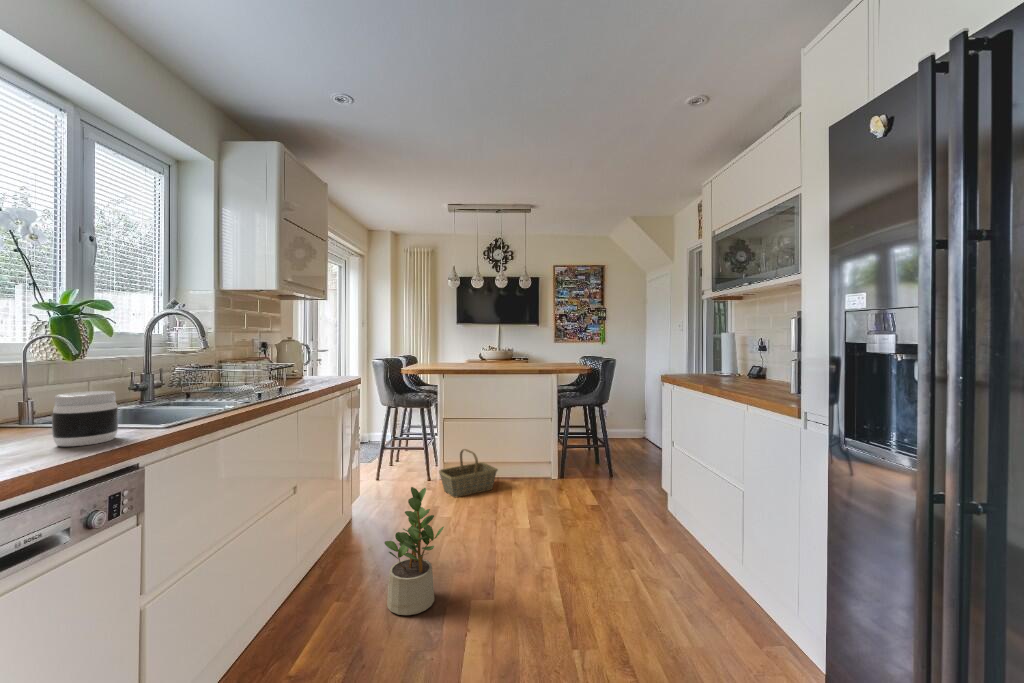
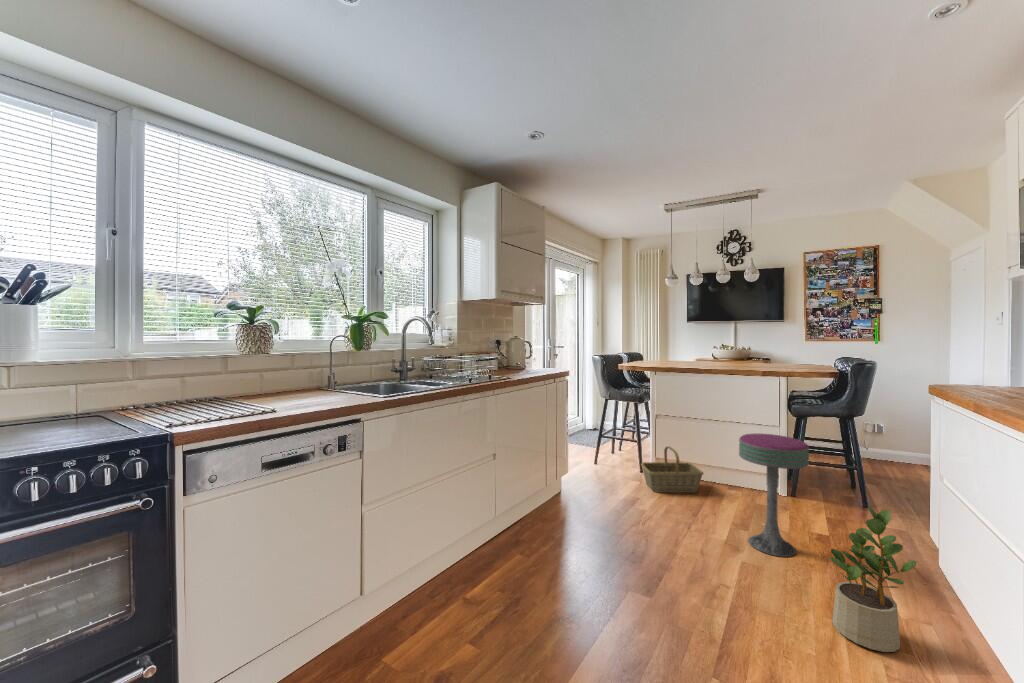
jar: present [52,391,118,446] -> none [323,370,355,403]
bar stool: none [540,424,592,528] -> present [739,433,809,557]
potted plant: present [384,487,444,615] -> present [830,506,917,652]

